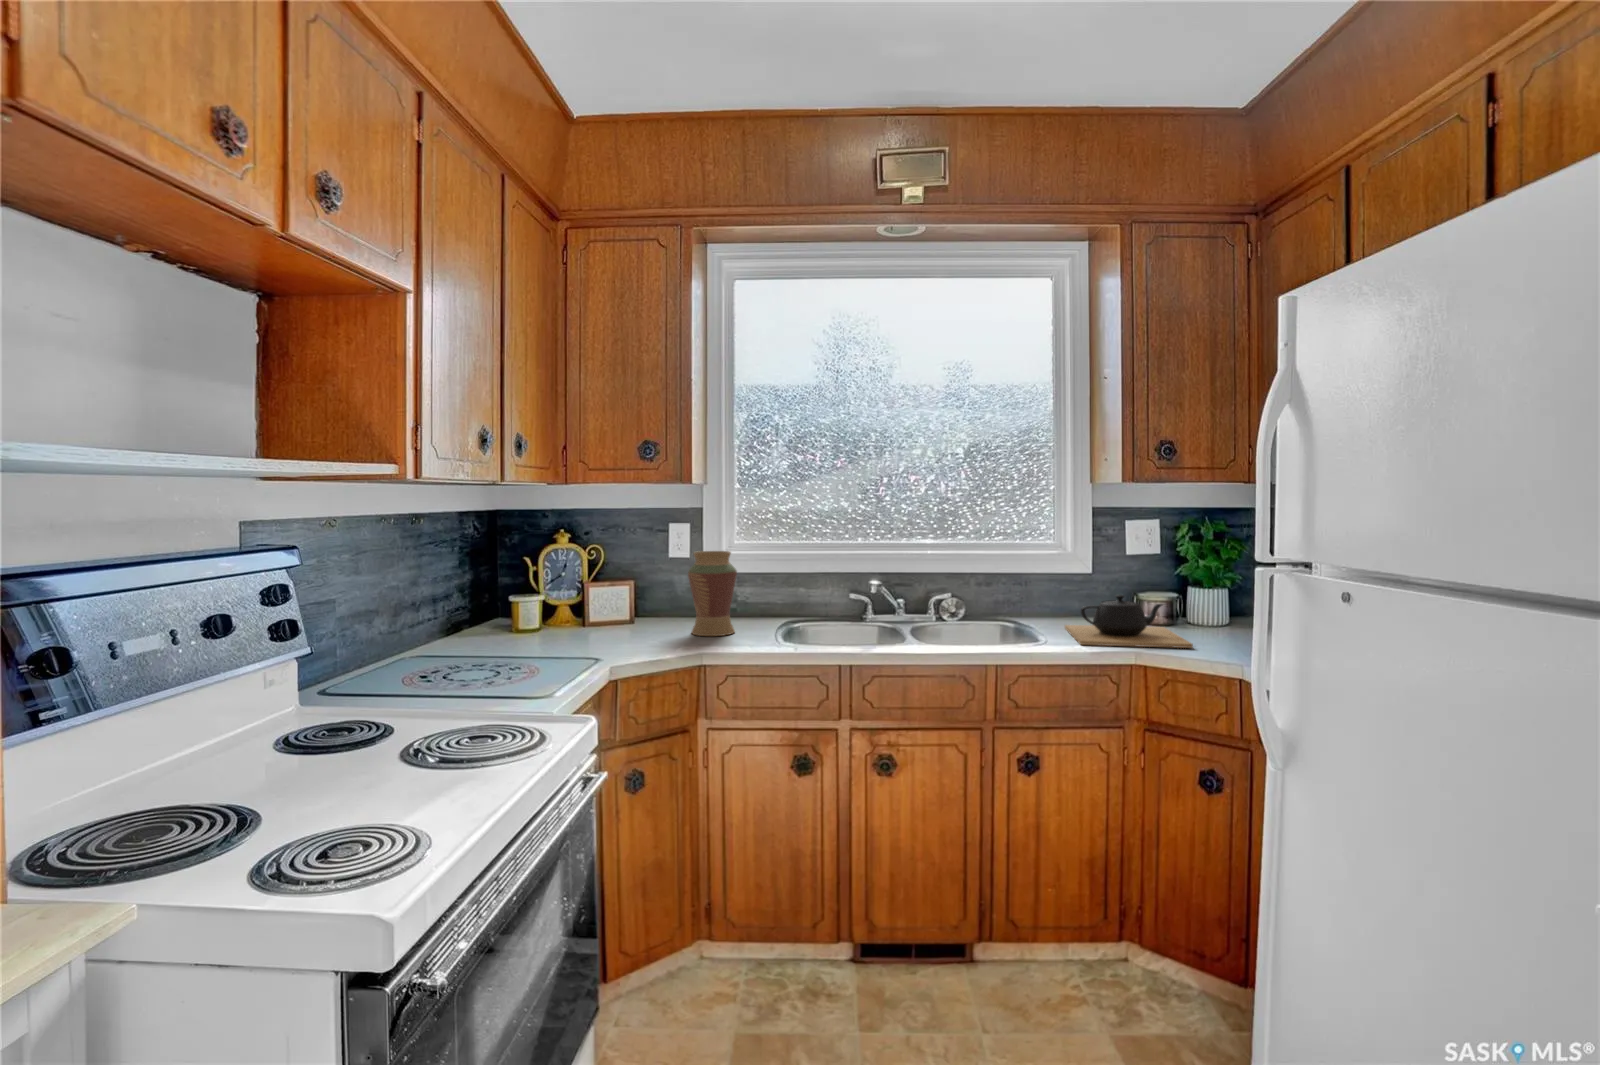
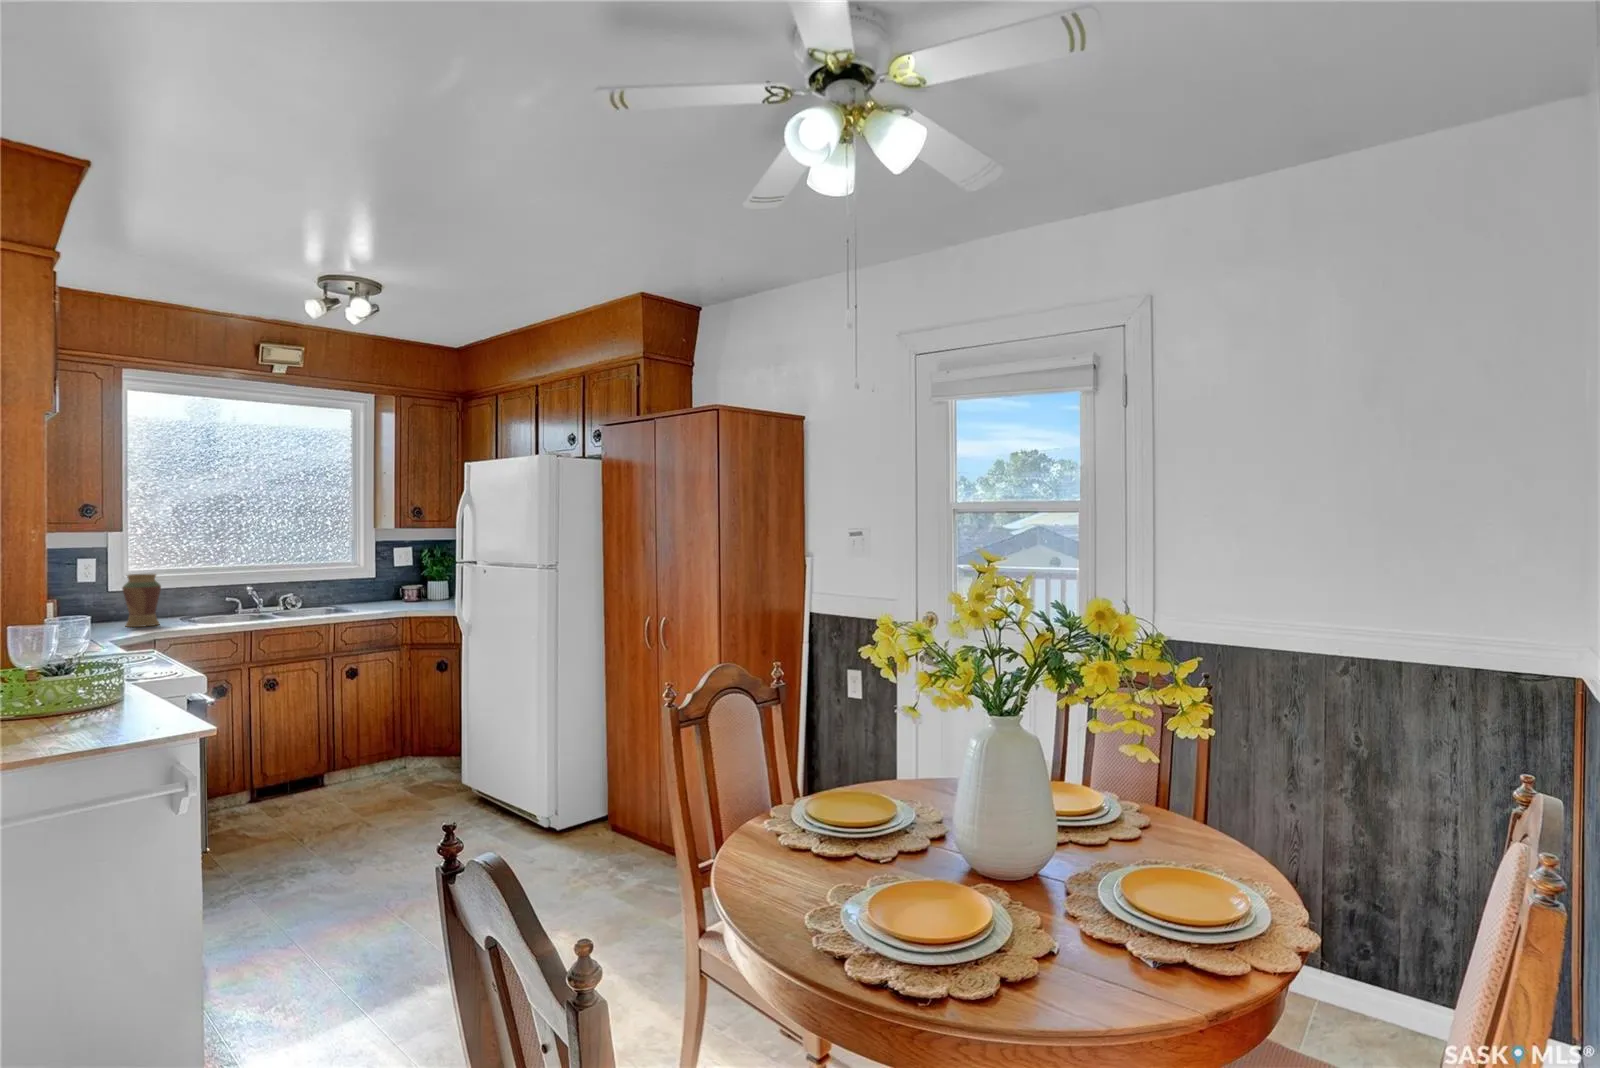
teapot: present [1065,595,1193,648] -> none [366,585,433,610]

